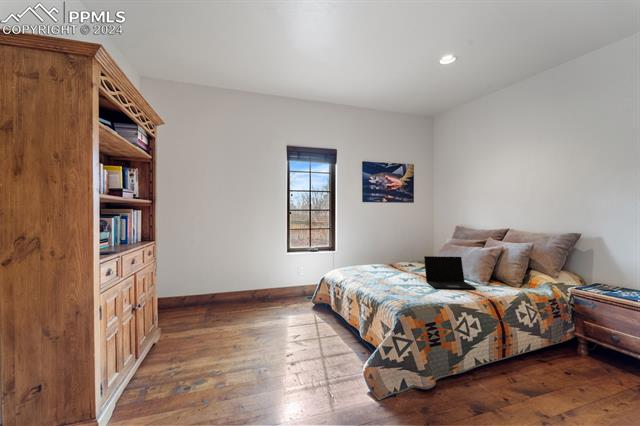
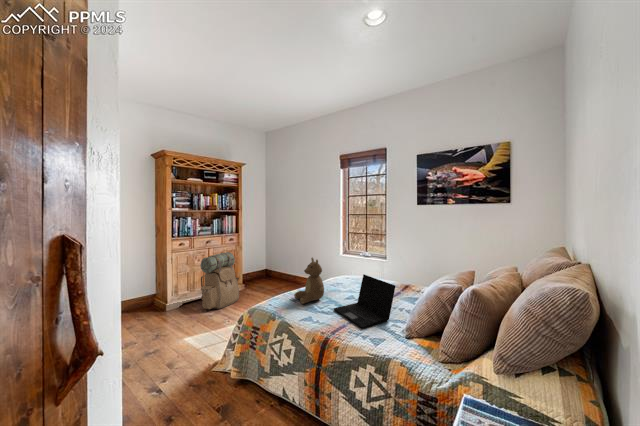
teddy bear: none [384,248,419,293] -> present [294,258,324,304]
backpack: none [139,276,216,387] -> present [200,252,239,309]

